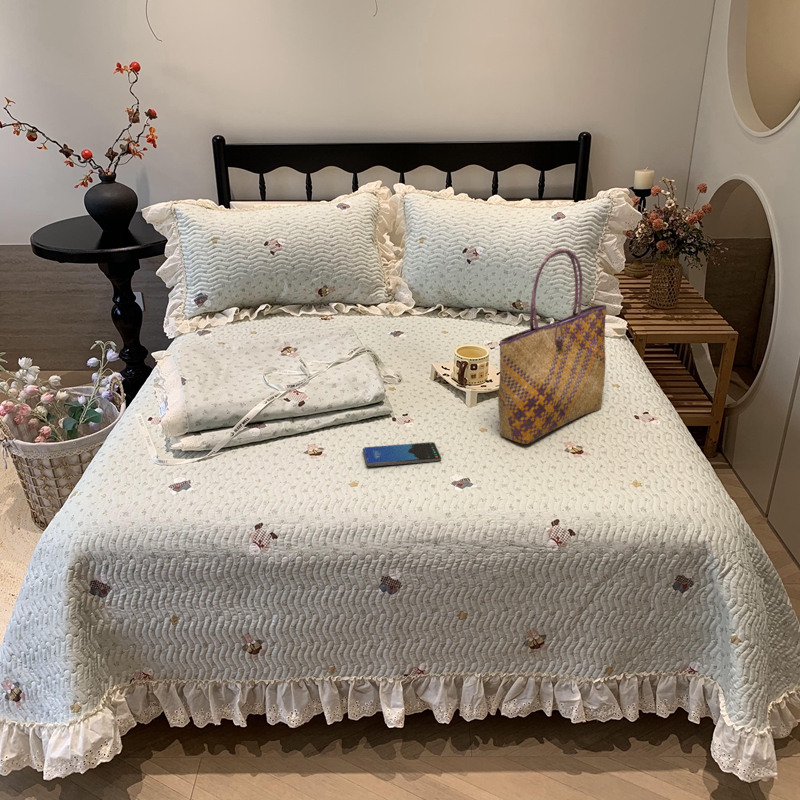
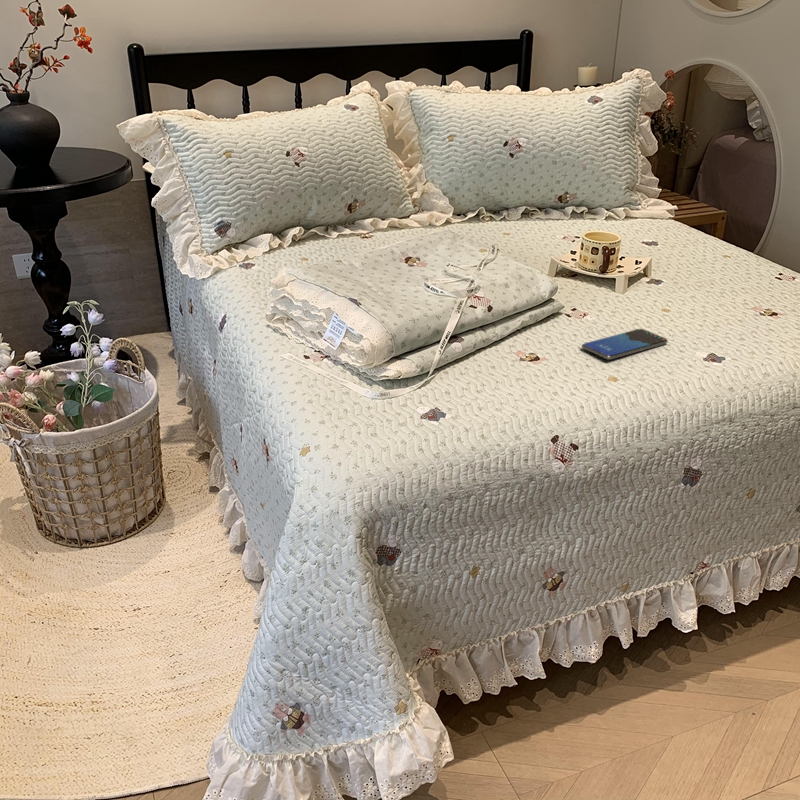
tote bag: present [498,248,606,444] -> none [692,101,749,315]

